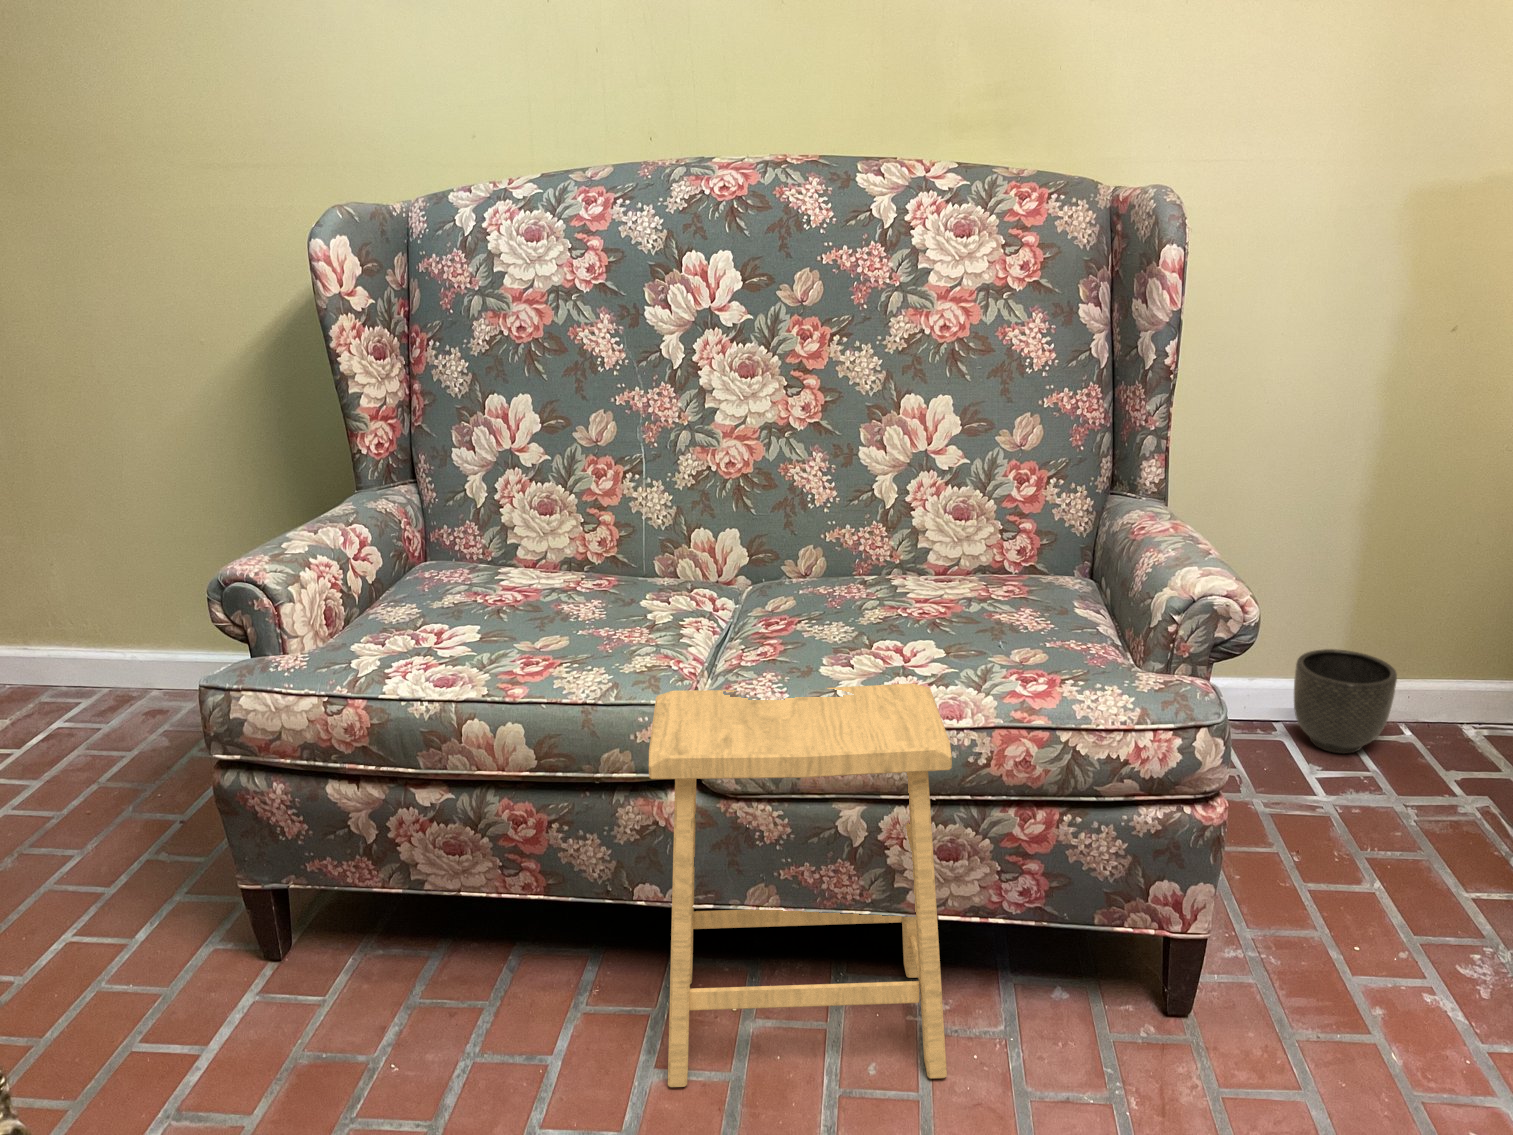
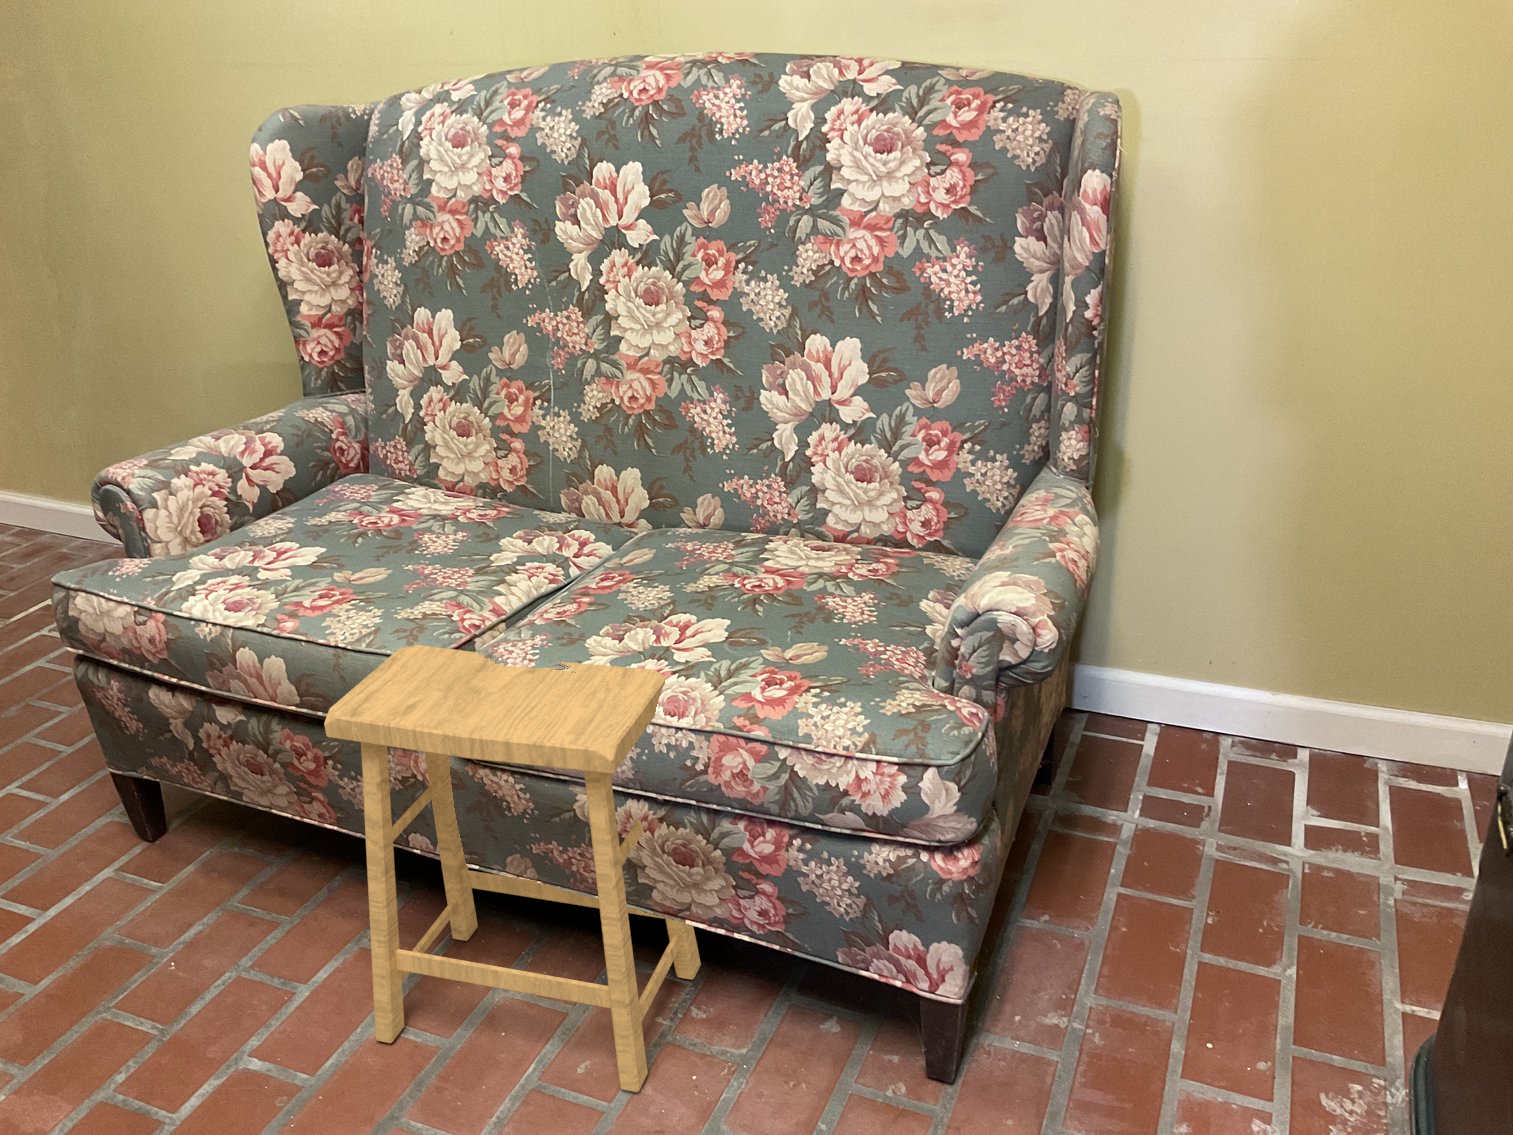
planter: present [1294,649,1397,753] -> none [1318,675,1447,807]

